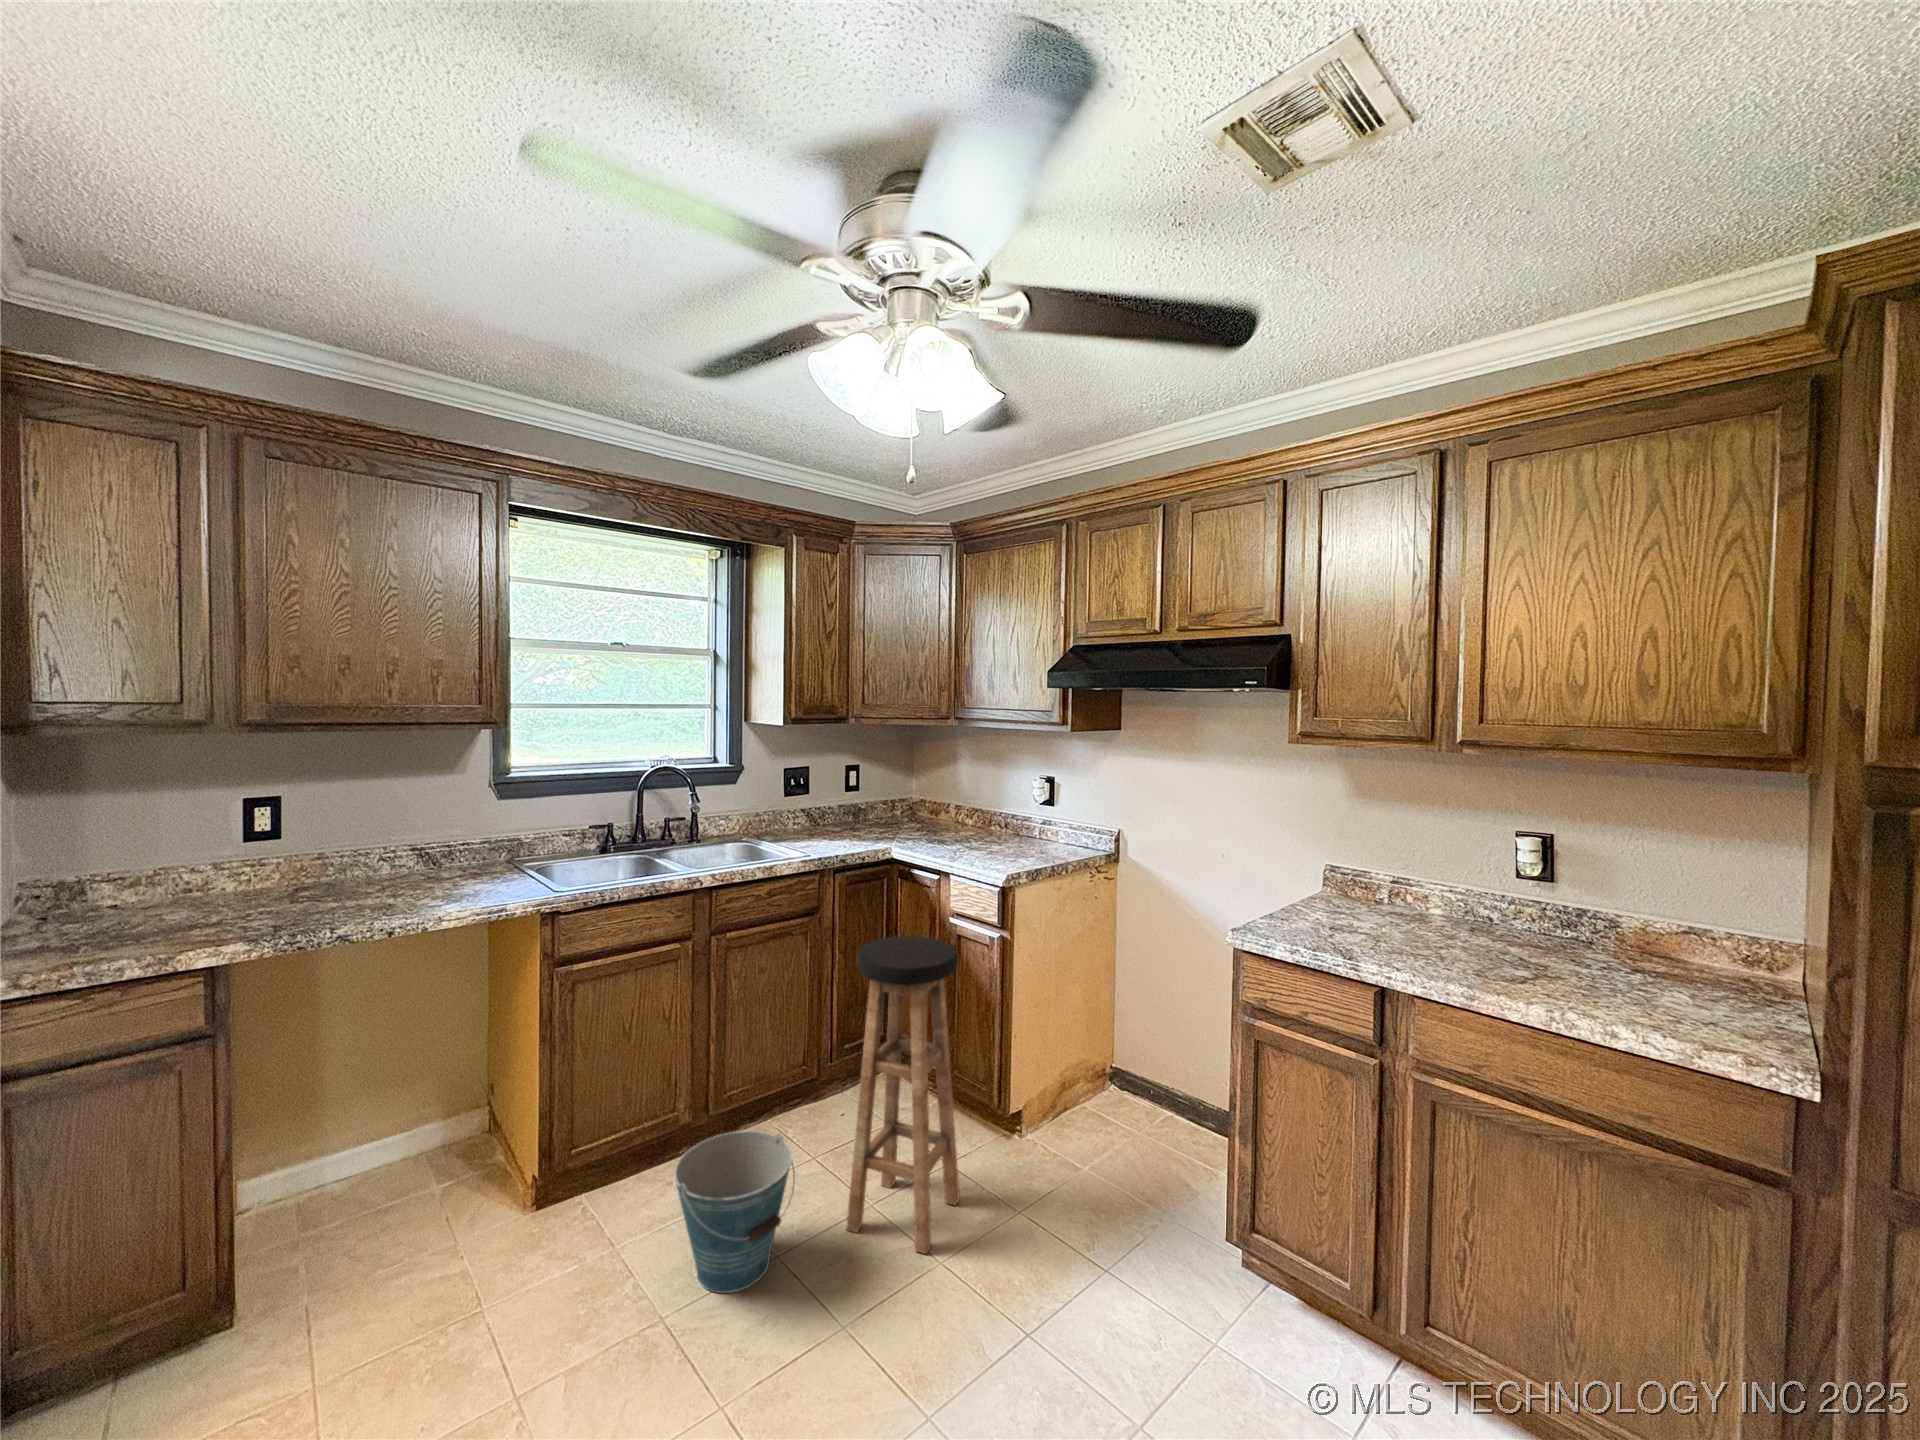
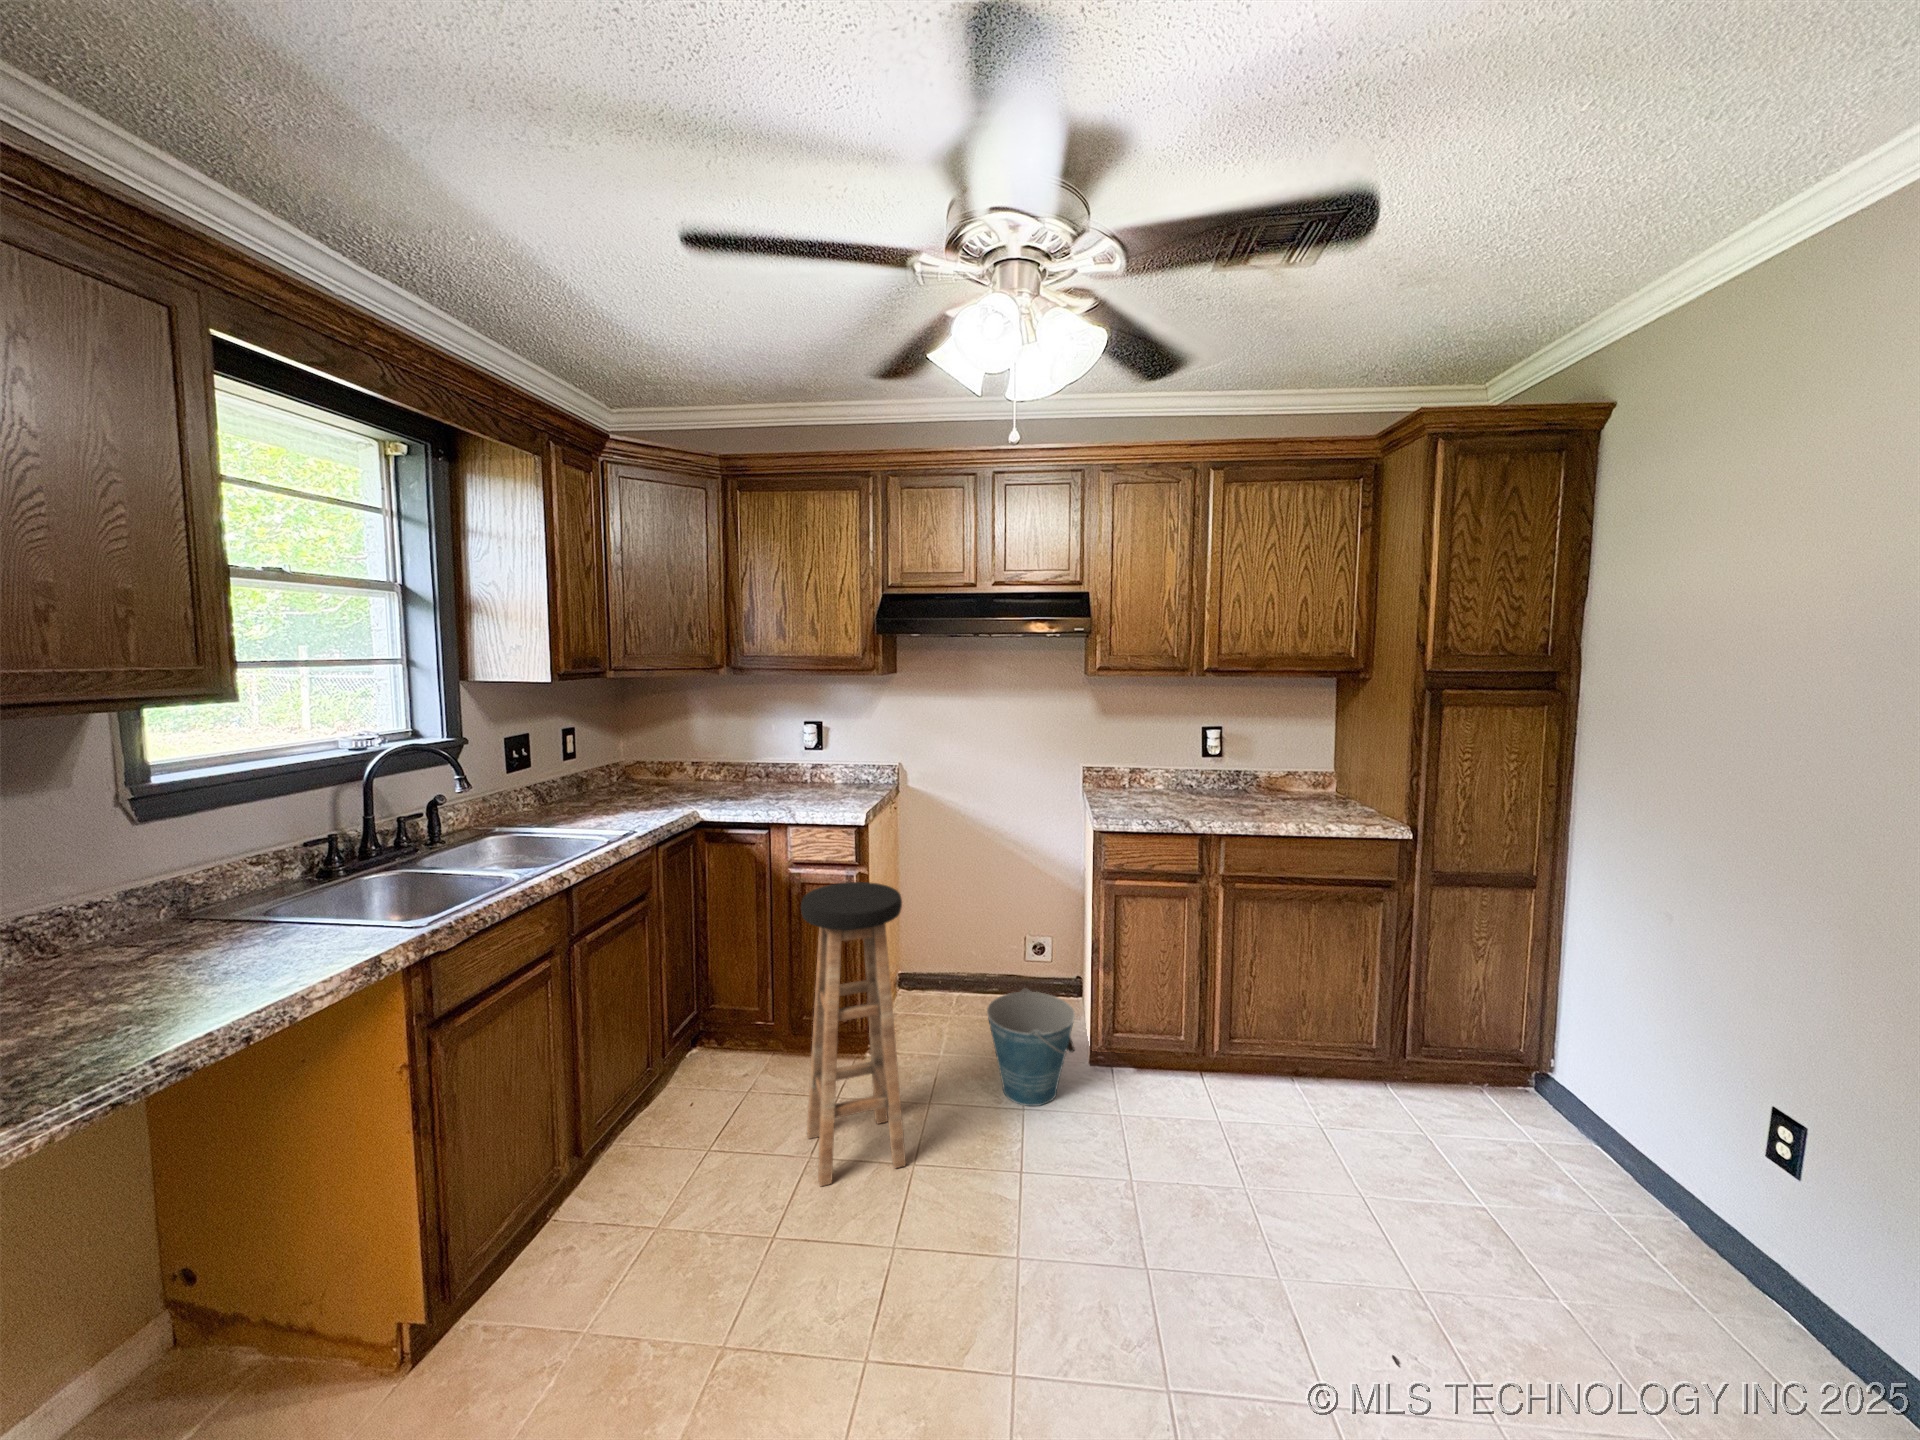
bucket: present [674,1131,795,1293] -> present [987,989,1075,1106]

